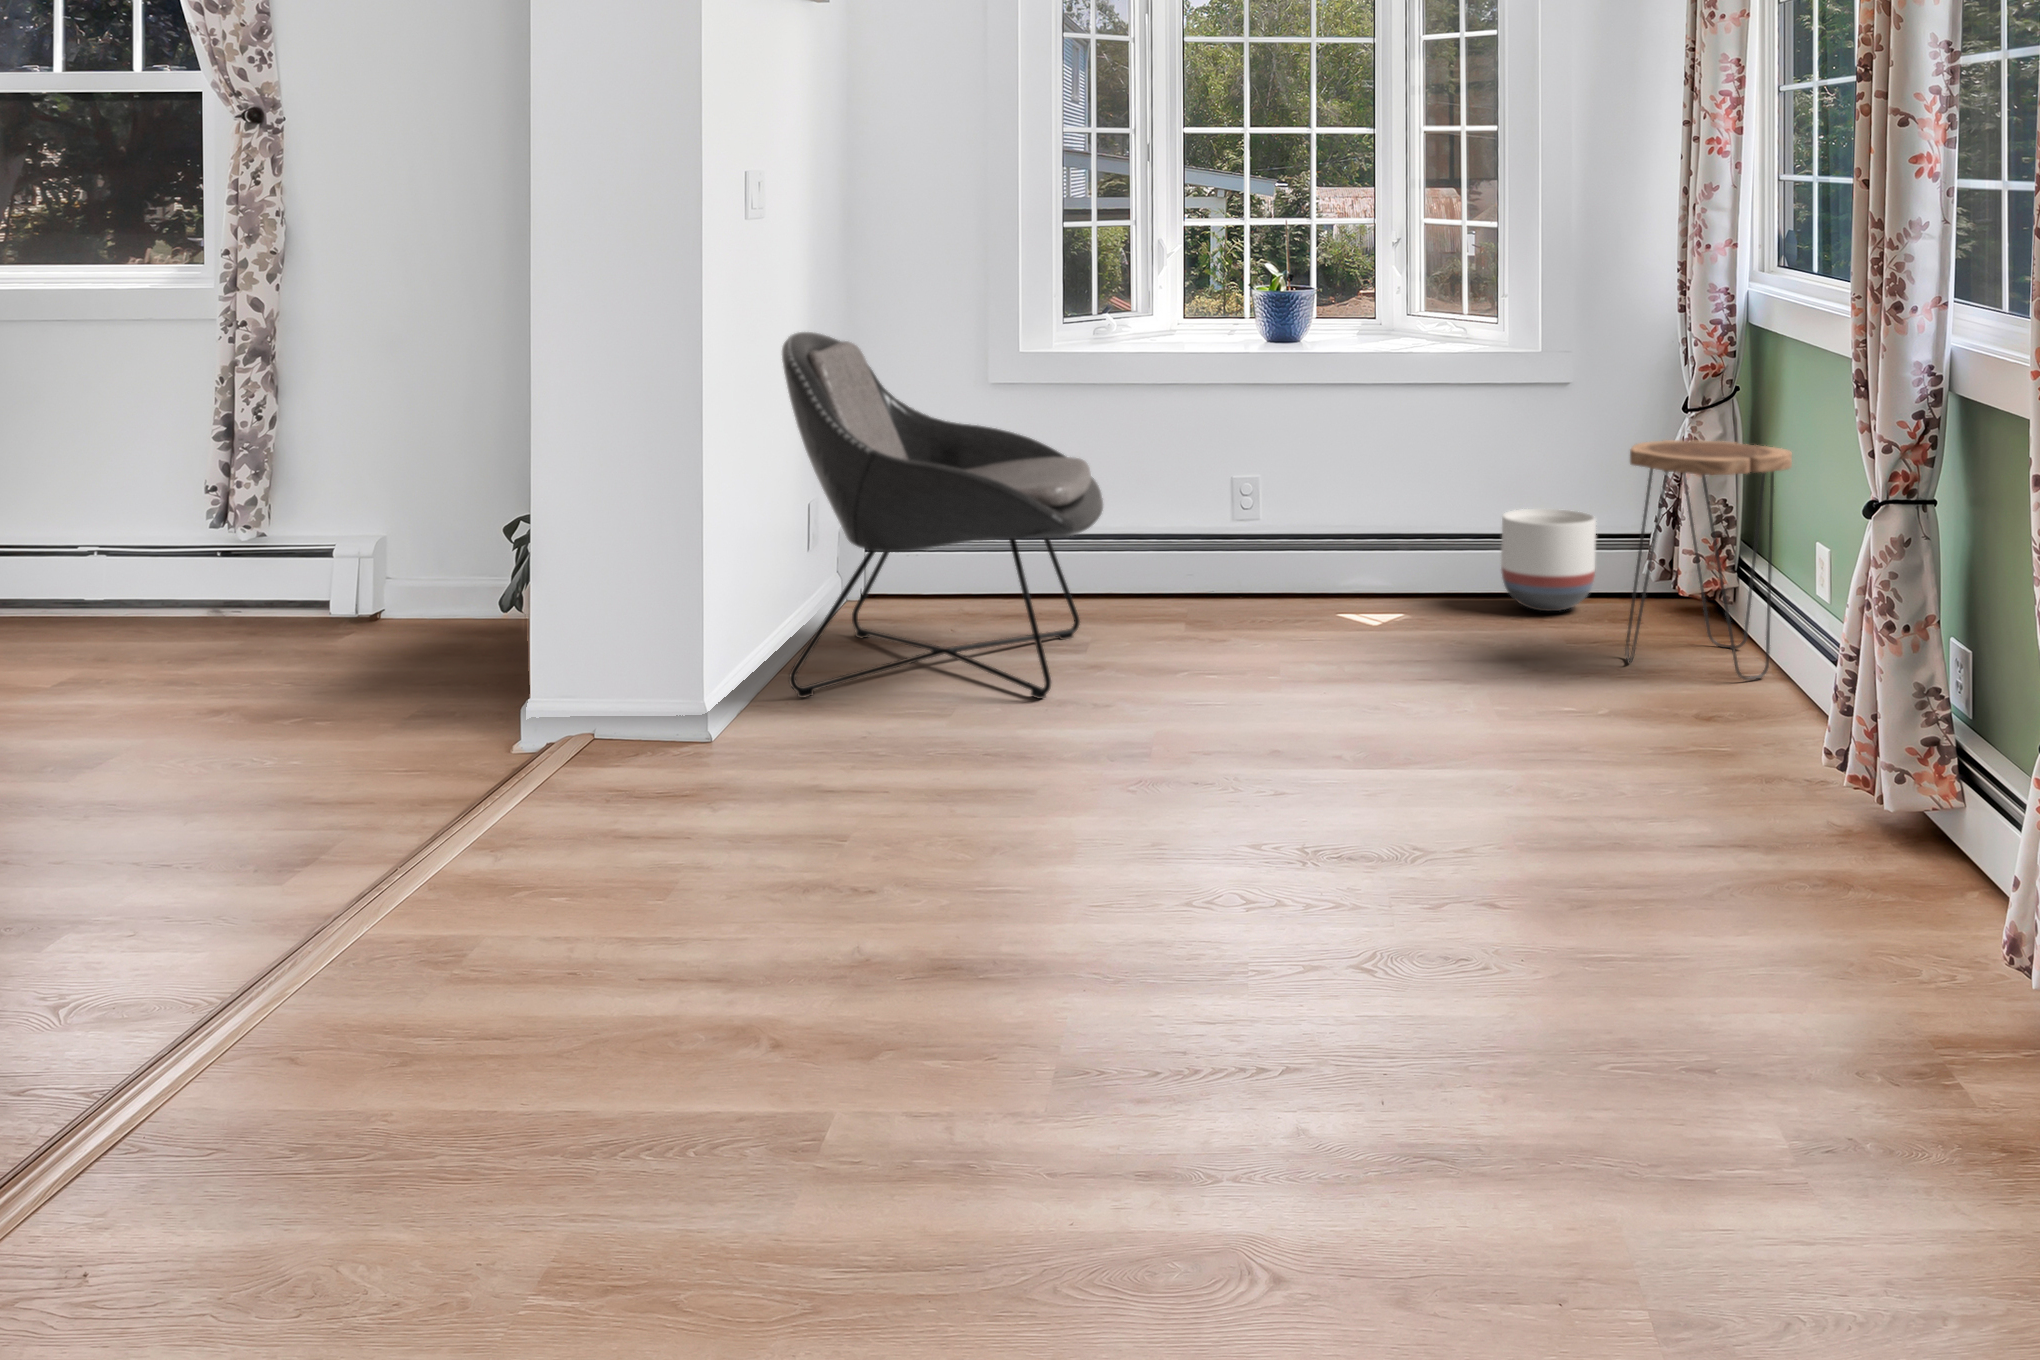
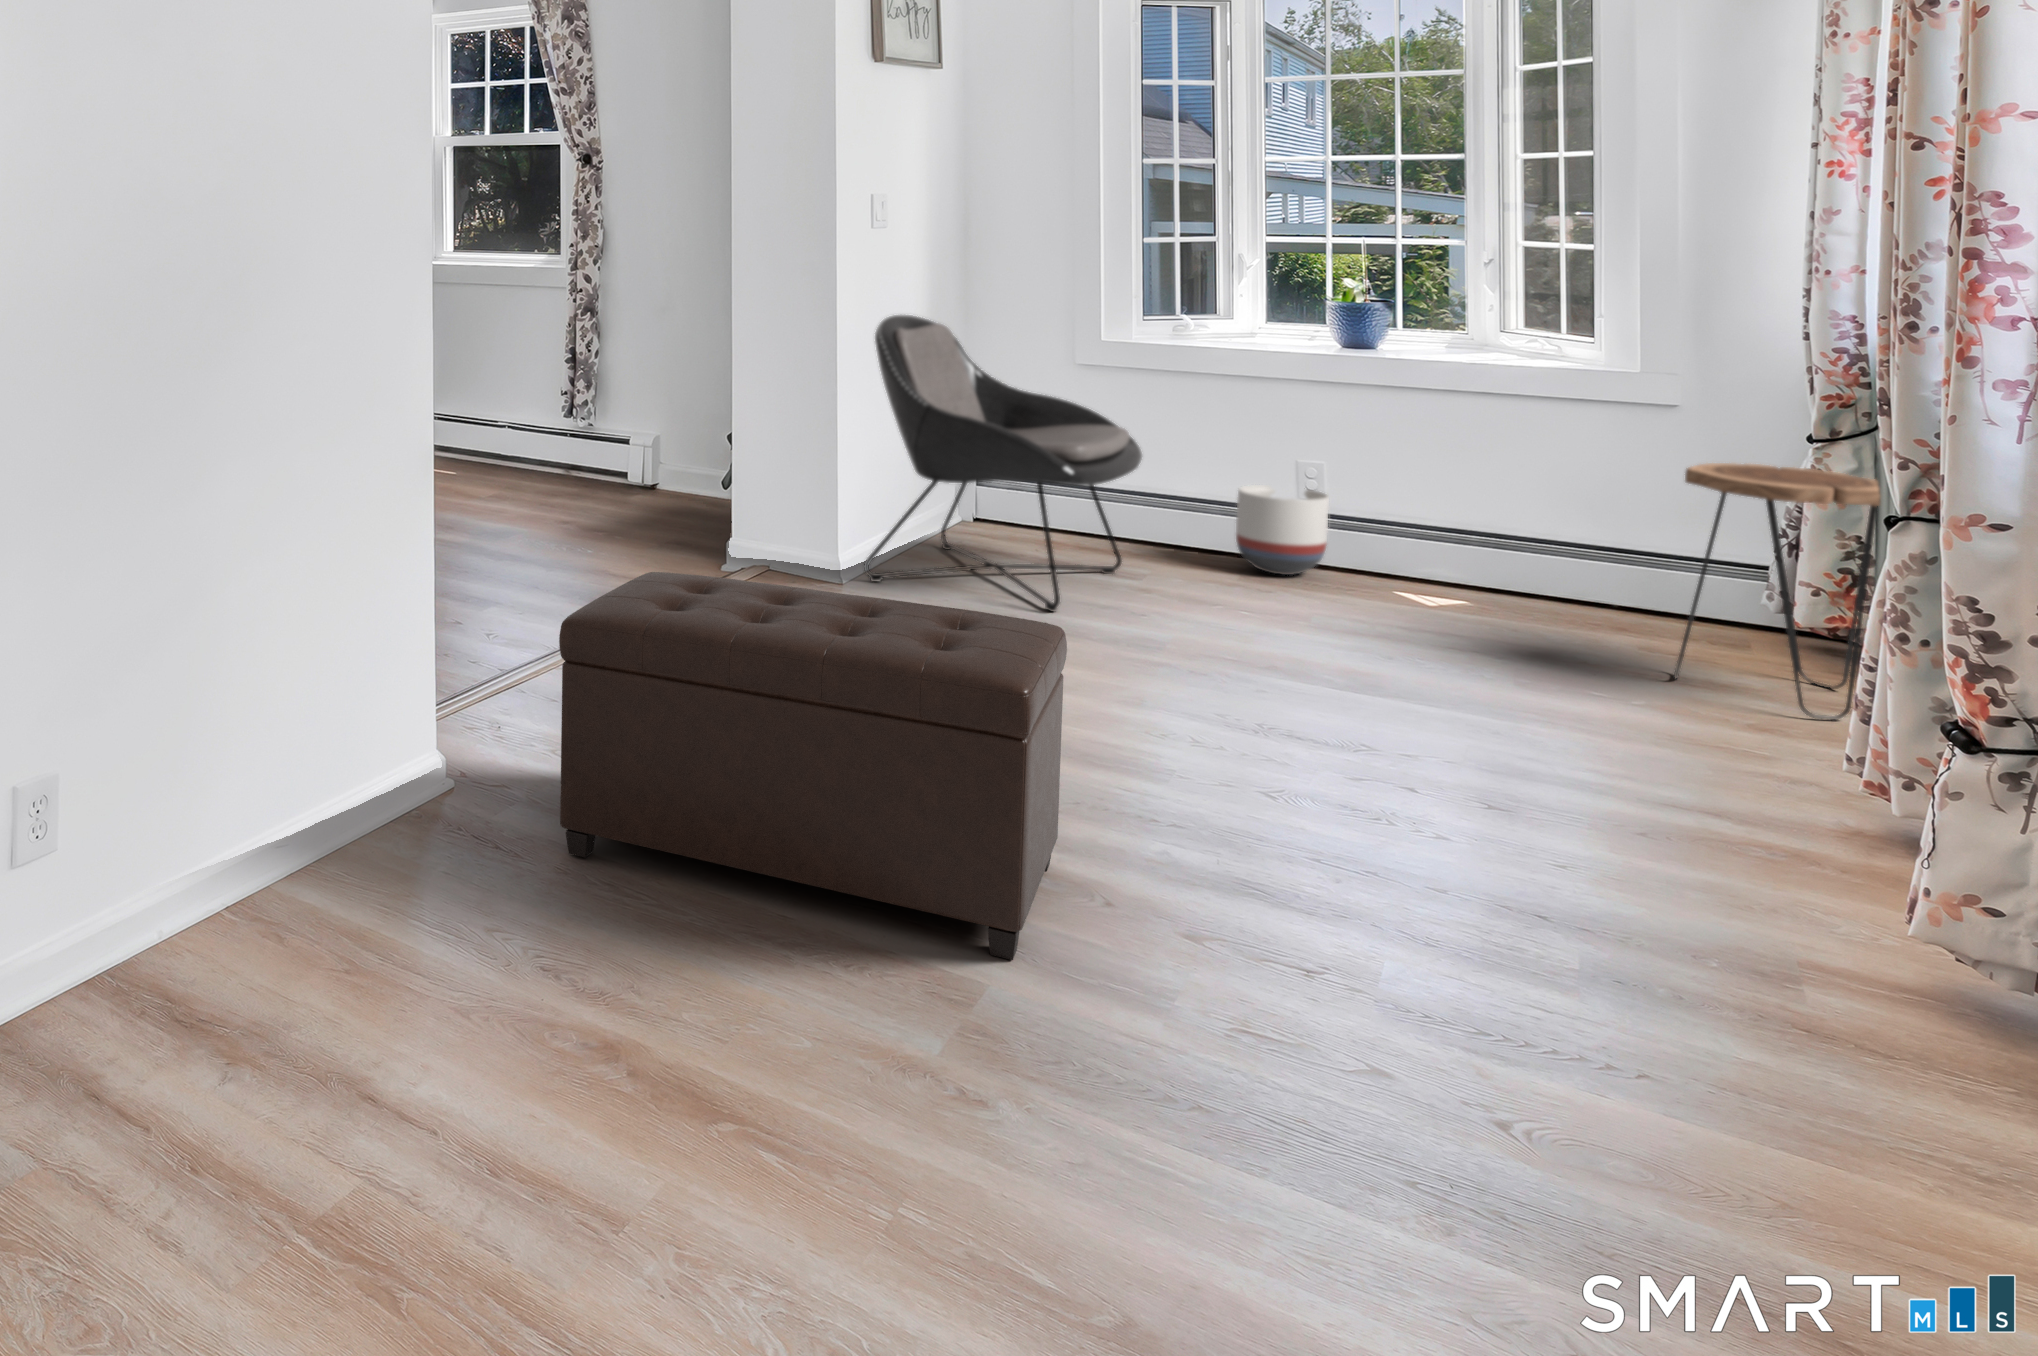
planter: present [1501,509,1596,611] -> present [1236,485,1329,575]
ottoman: none [620,724,1335,1233] -> present [559,572,1067,960]

